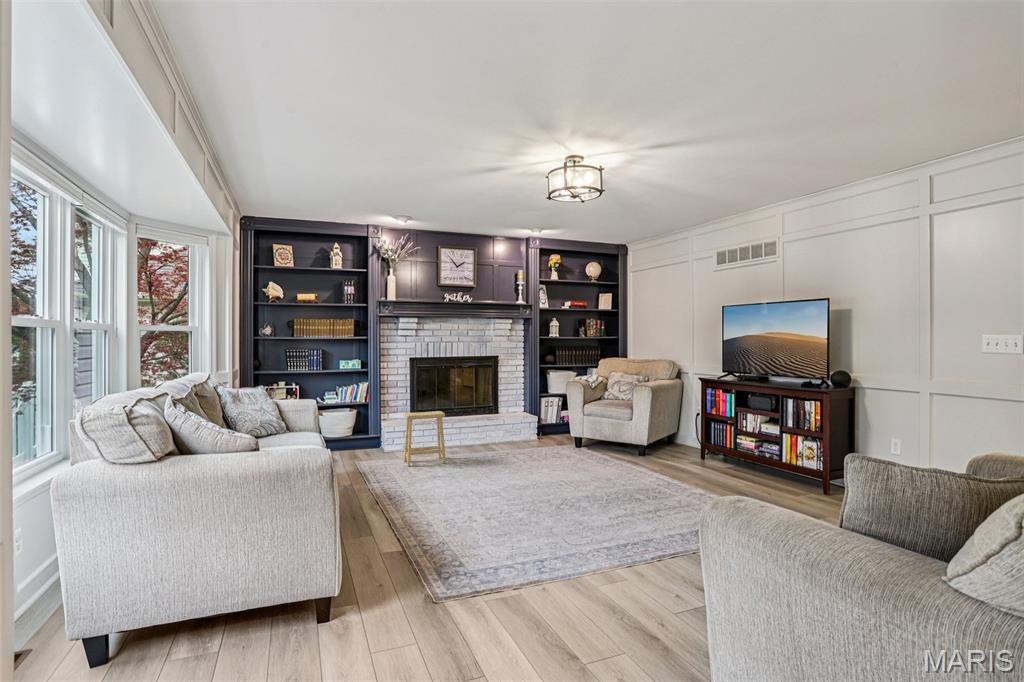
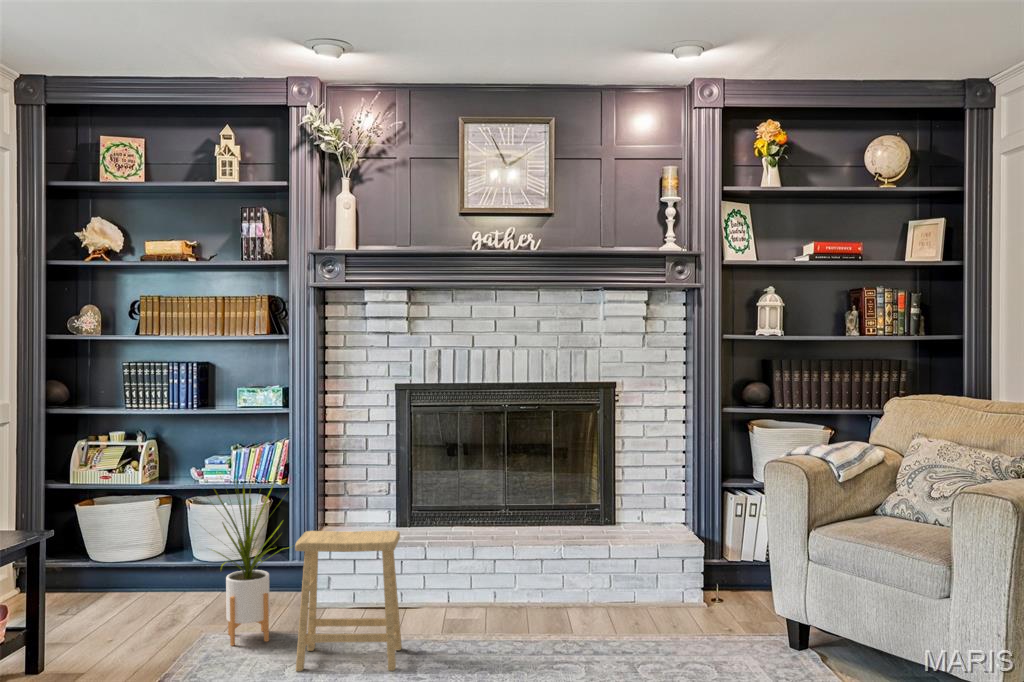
house plant: none [354,392,392,463] -> present [212,484,282,646]

